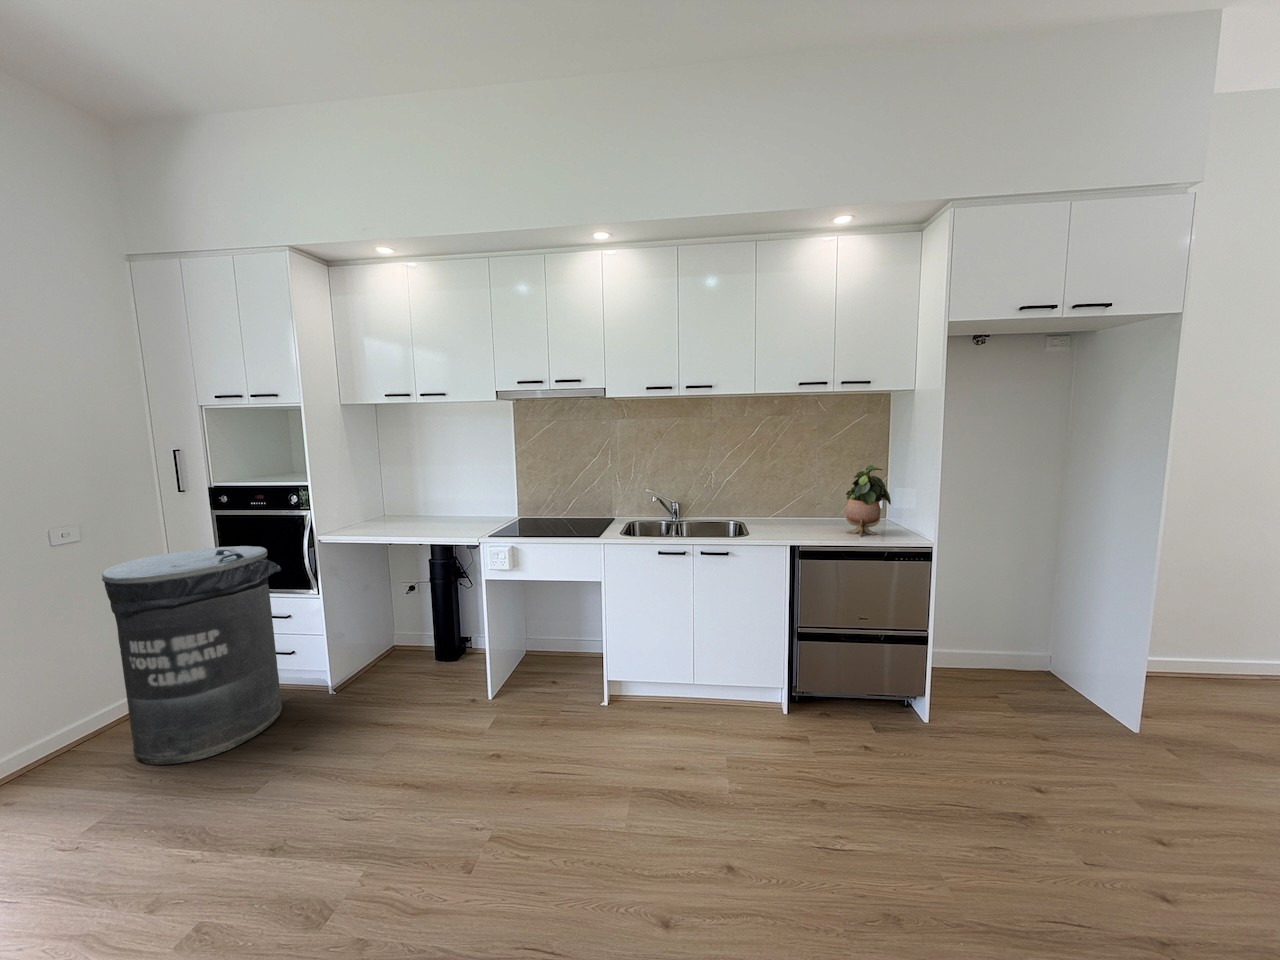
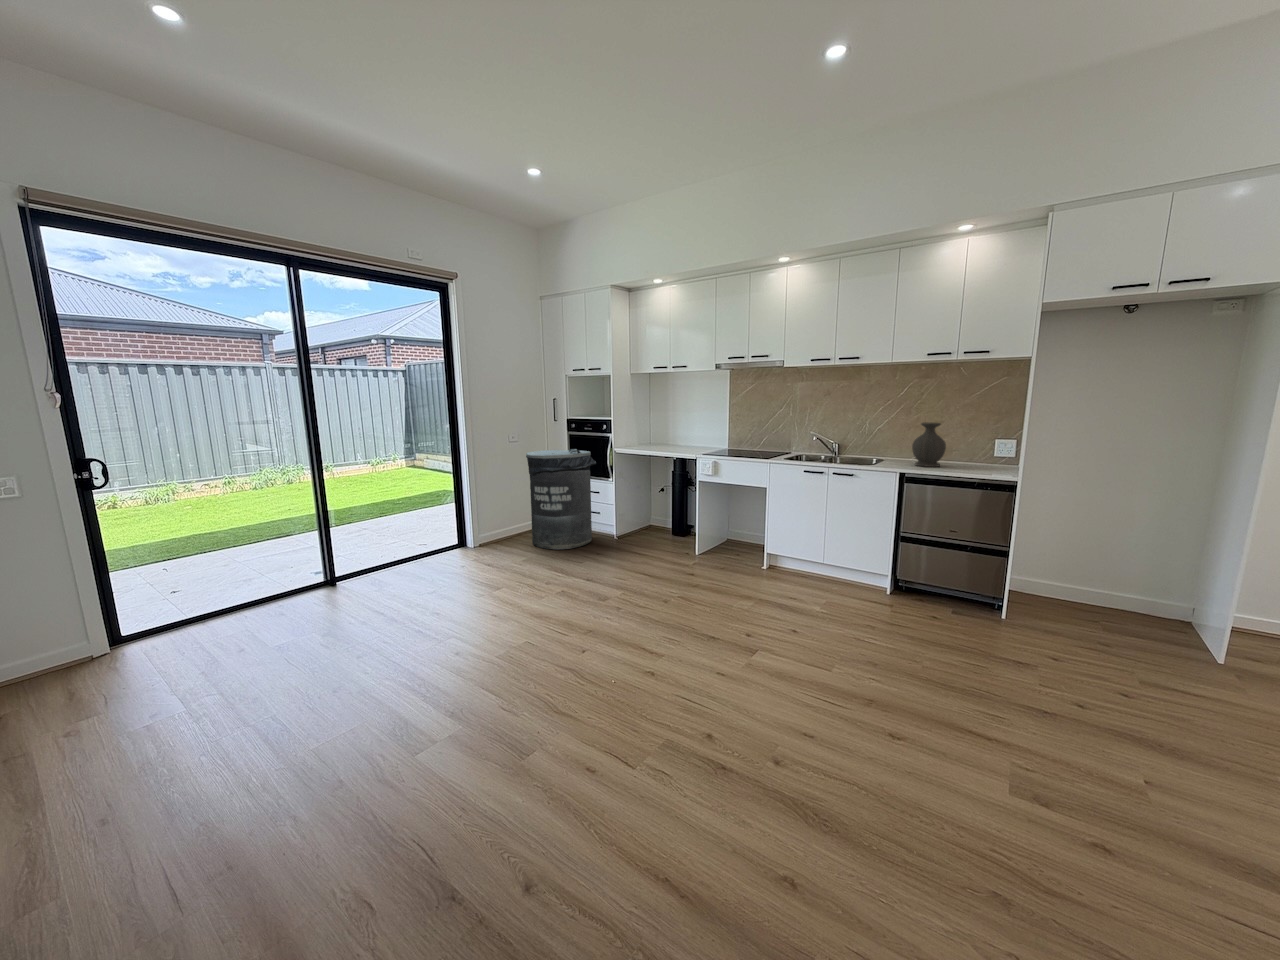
potted plant: present [846,465,891,536] -> none [960,417,999,473]
vase: none [781,472,821,530] -> present [912,422,946,467]

